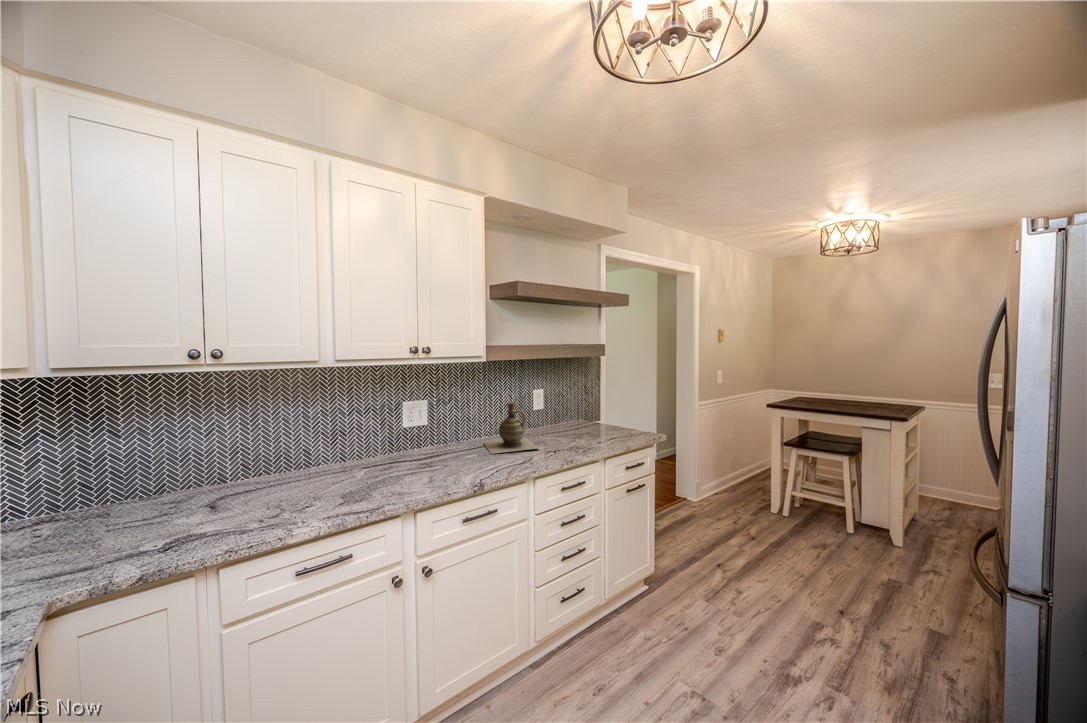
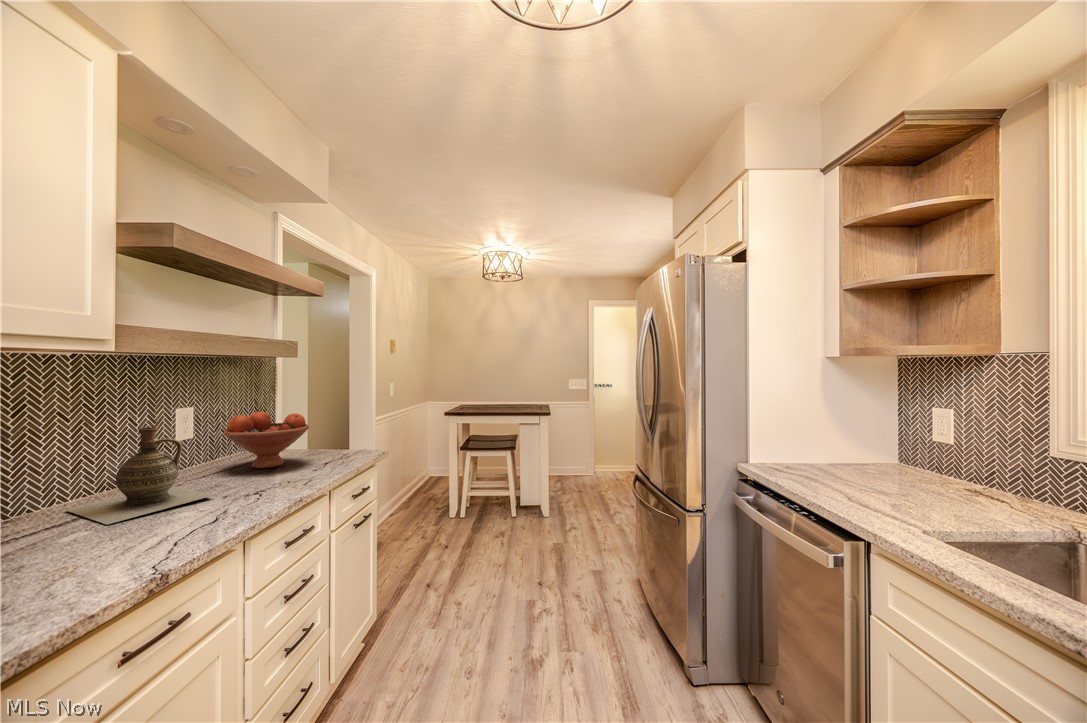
fruit bowl: none [557,395,607,436] -> present [223,412,309,468]

